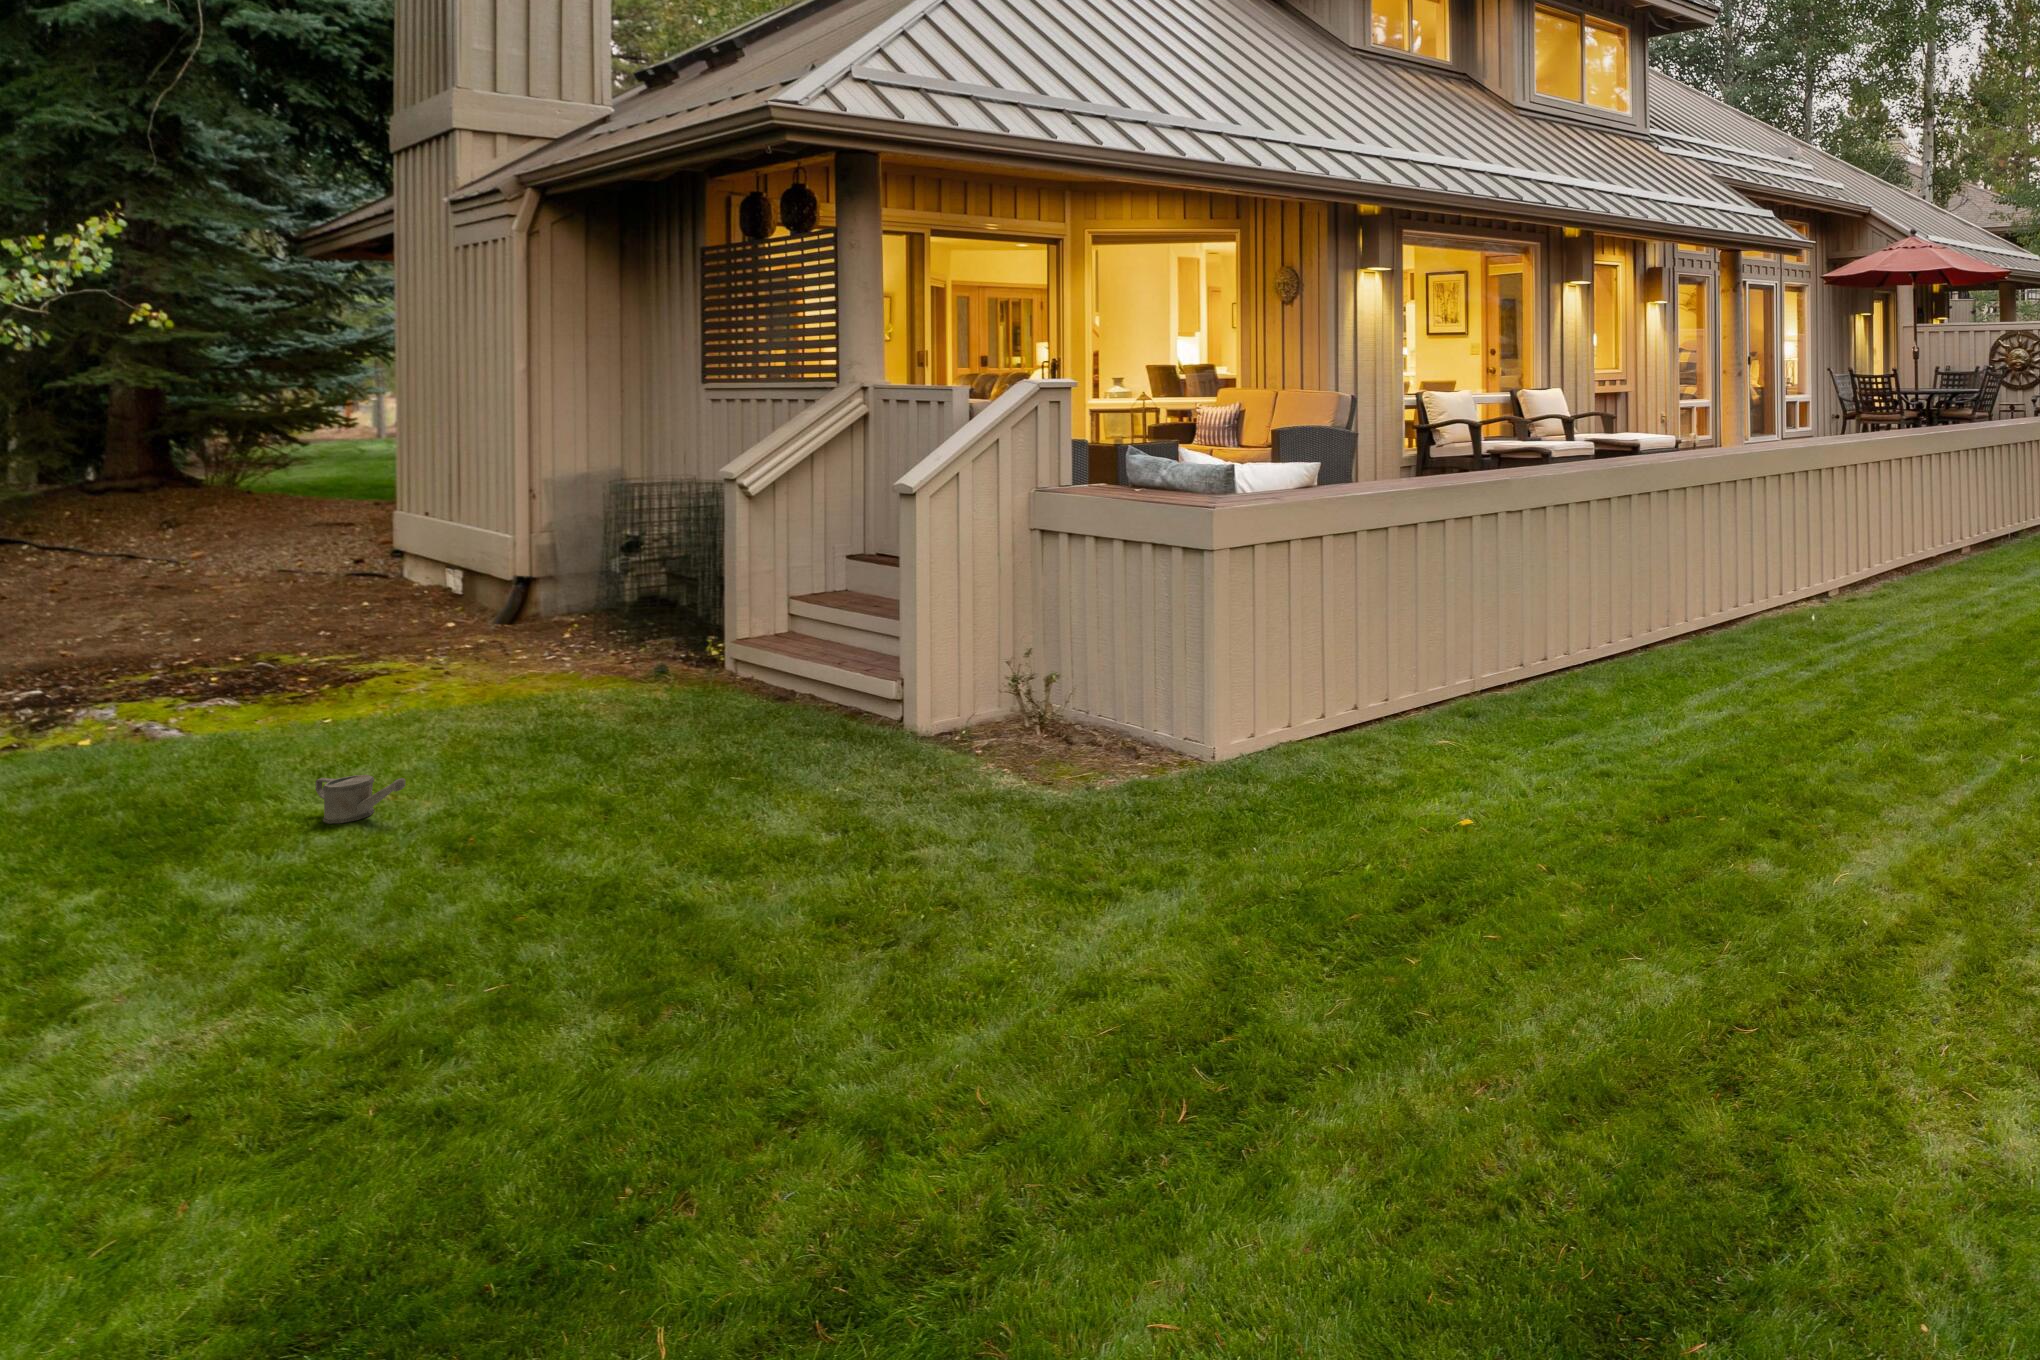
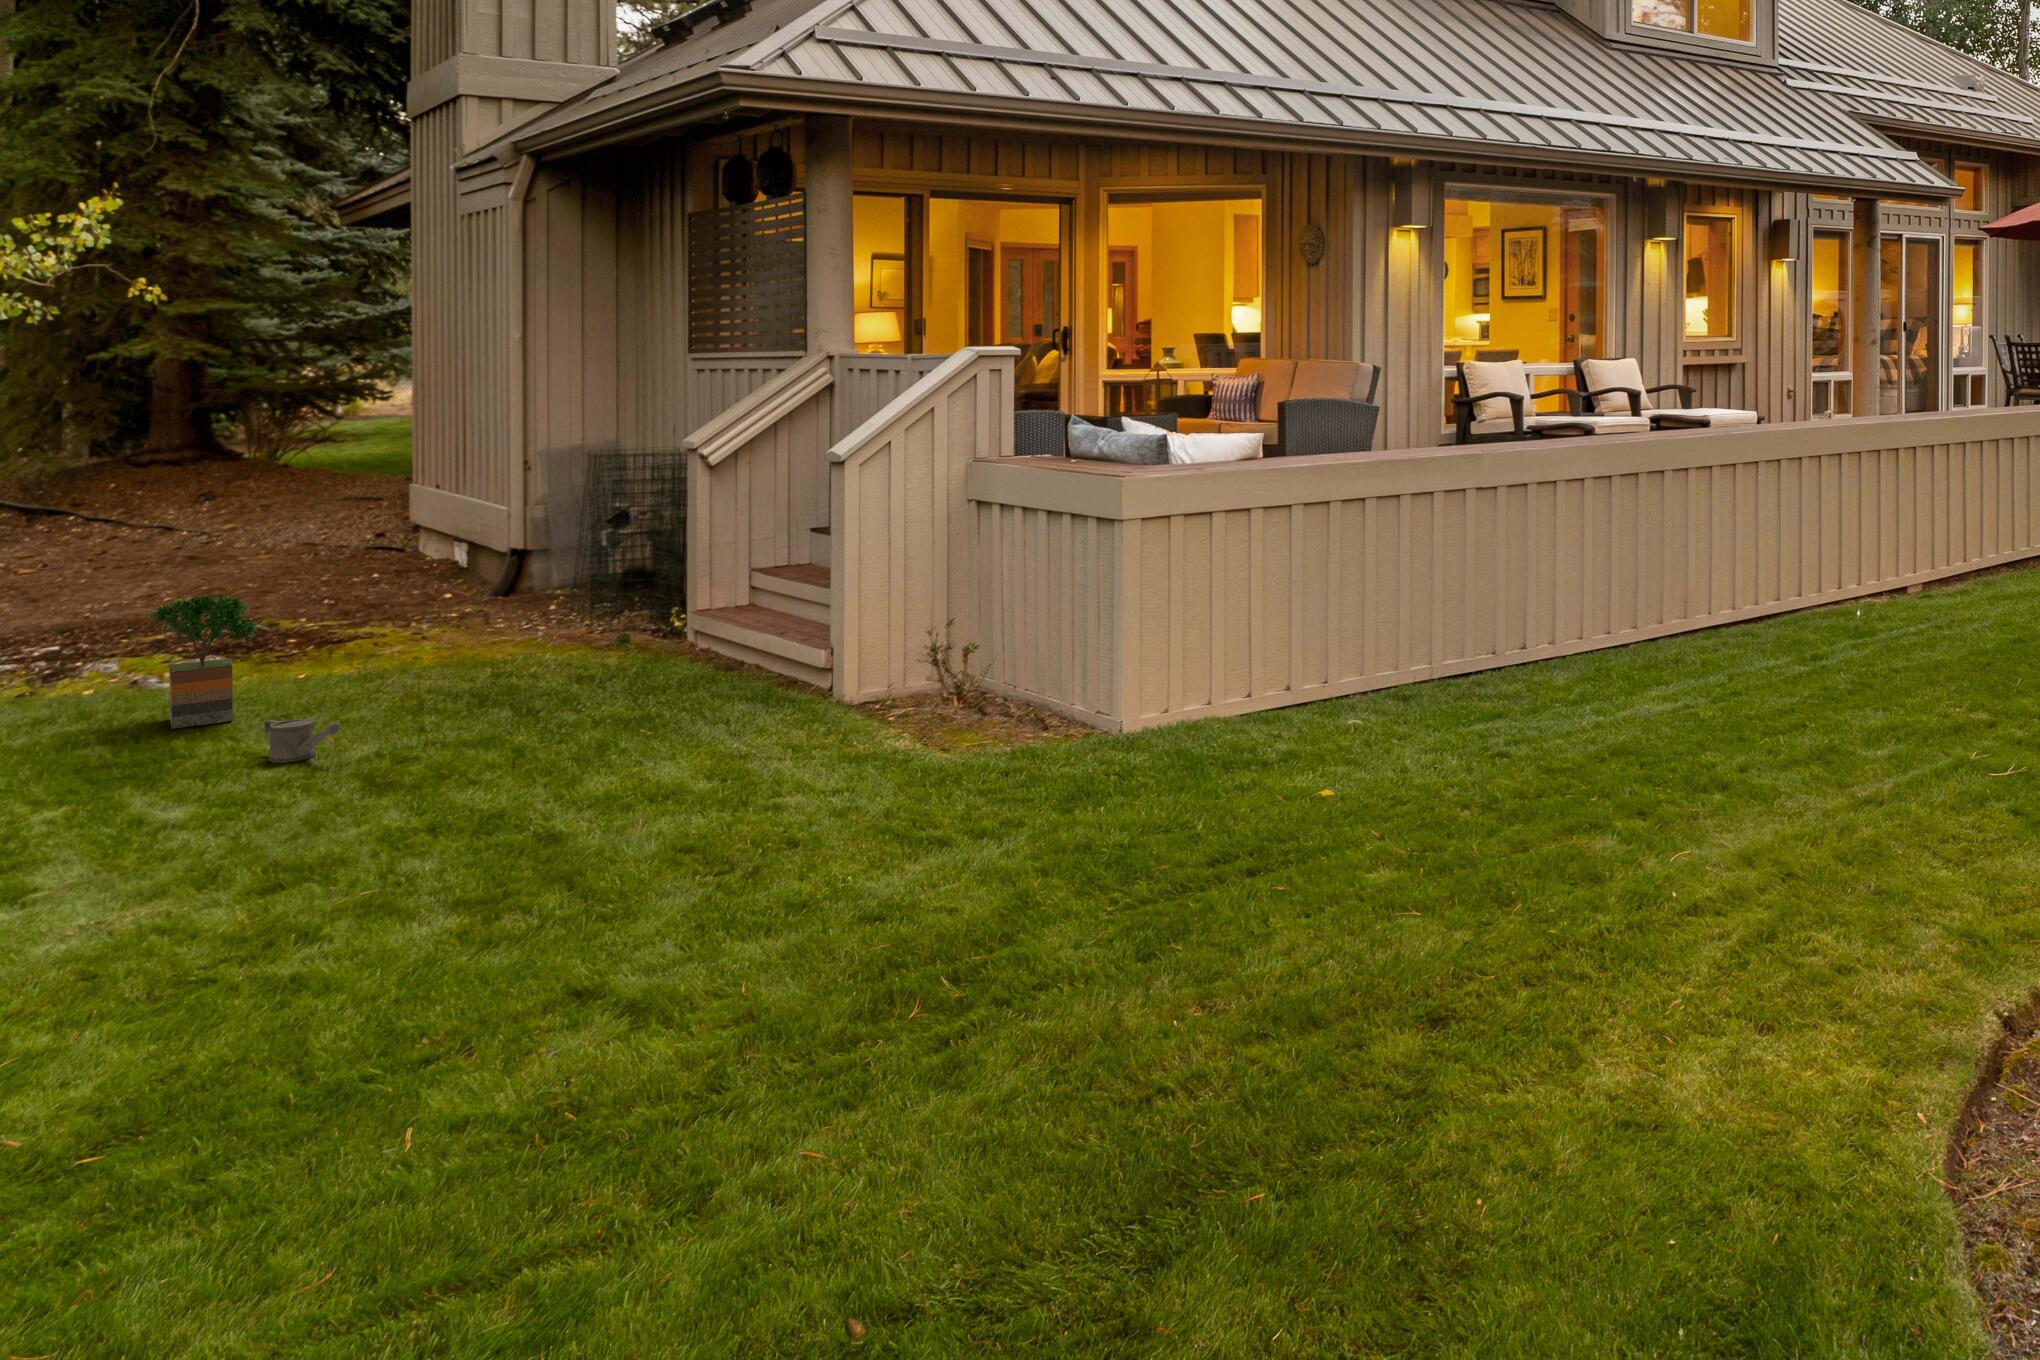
potted tree: none [169,644,298,789] -> present [149,595,258,729]

